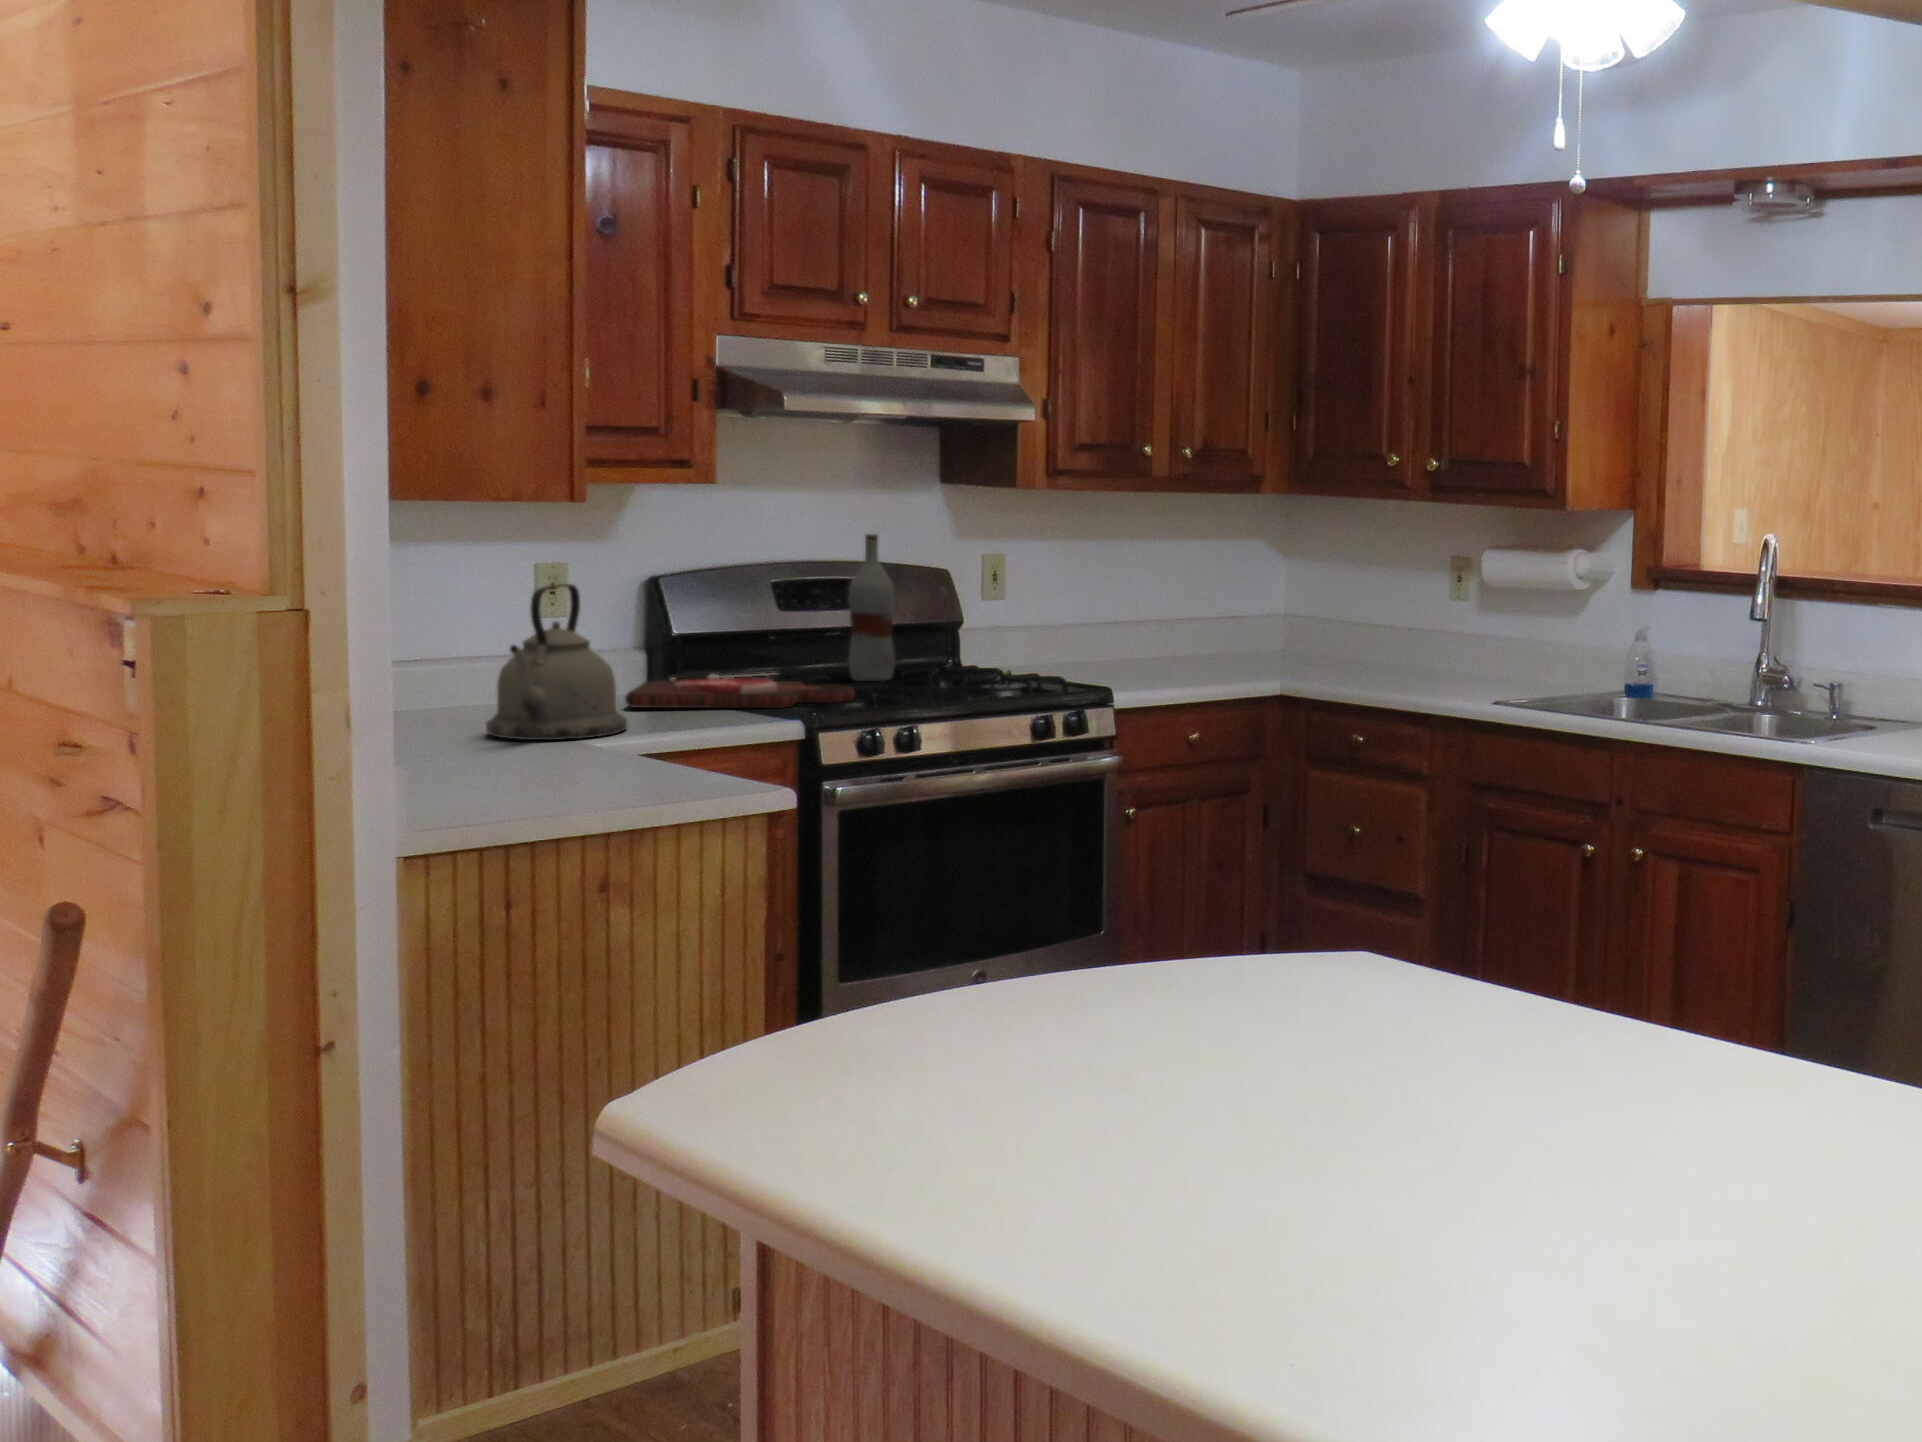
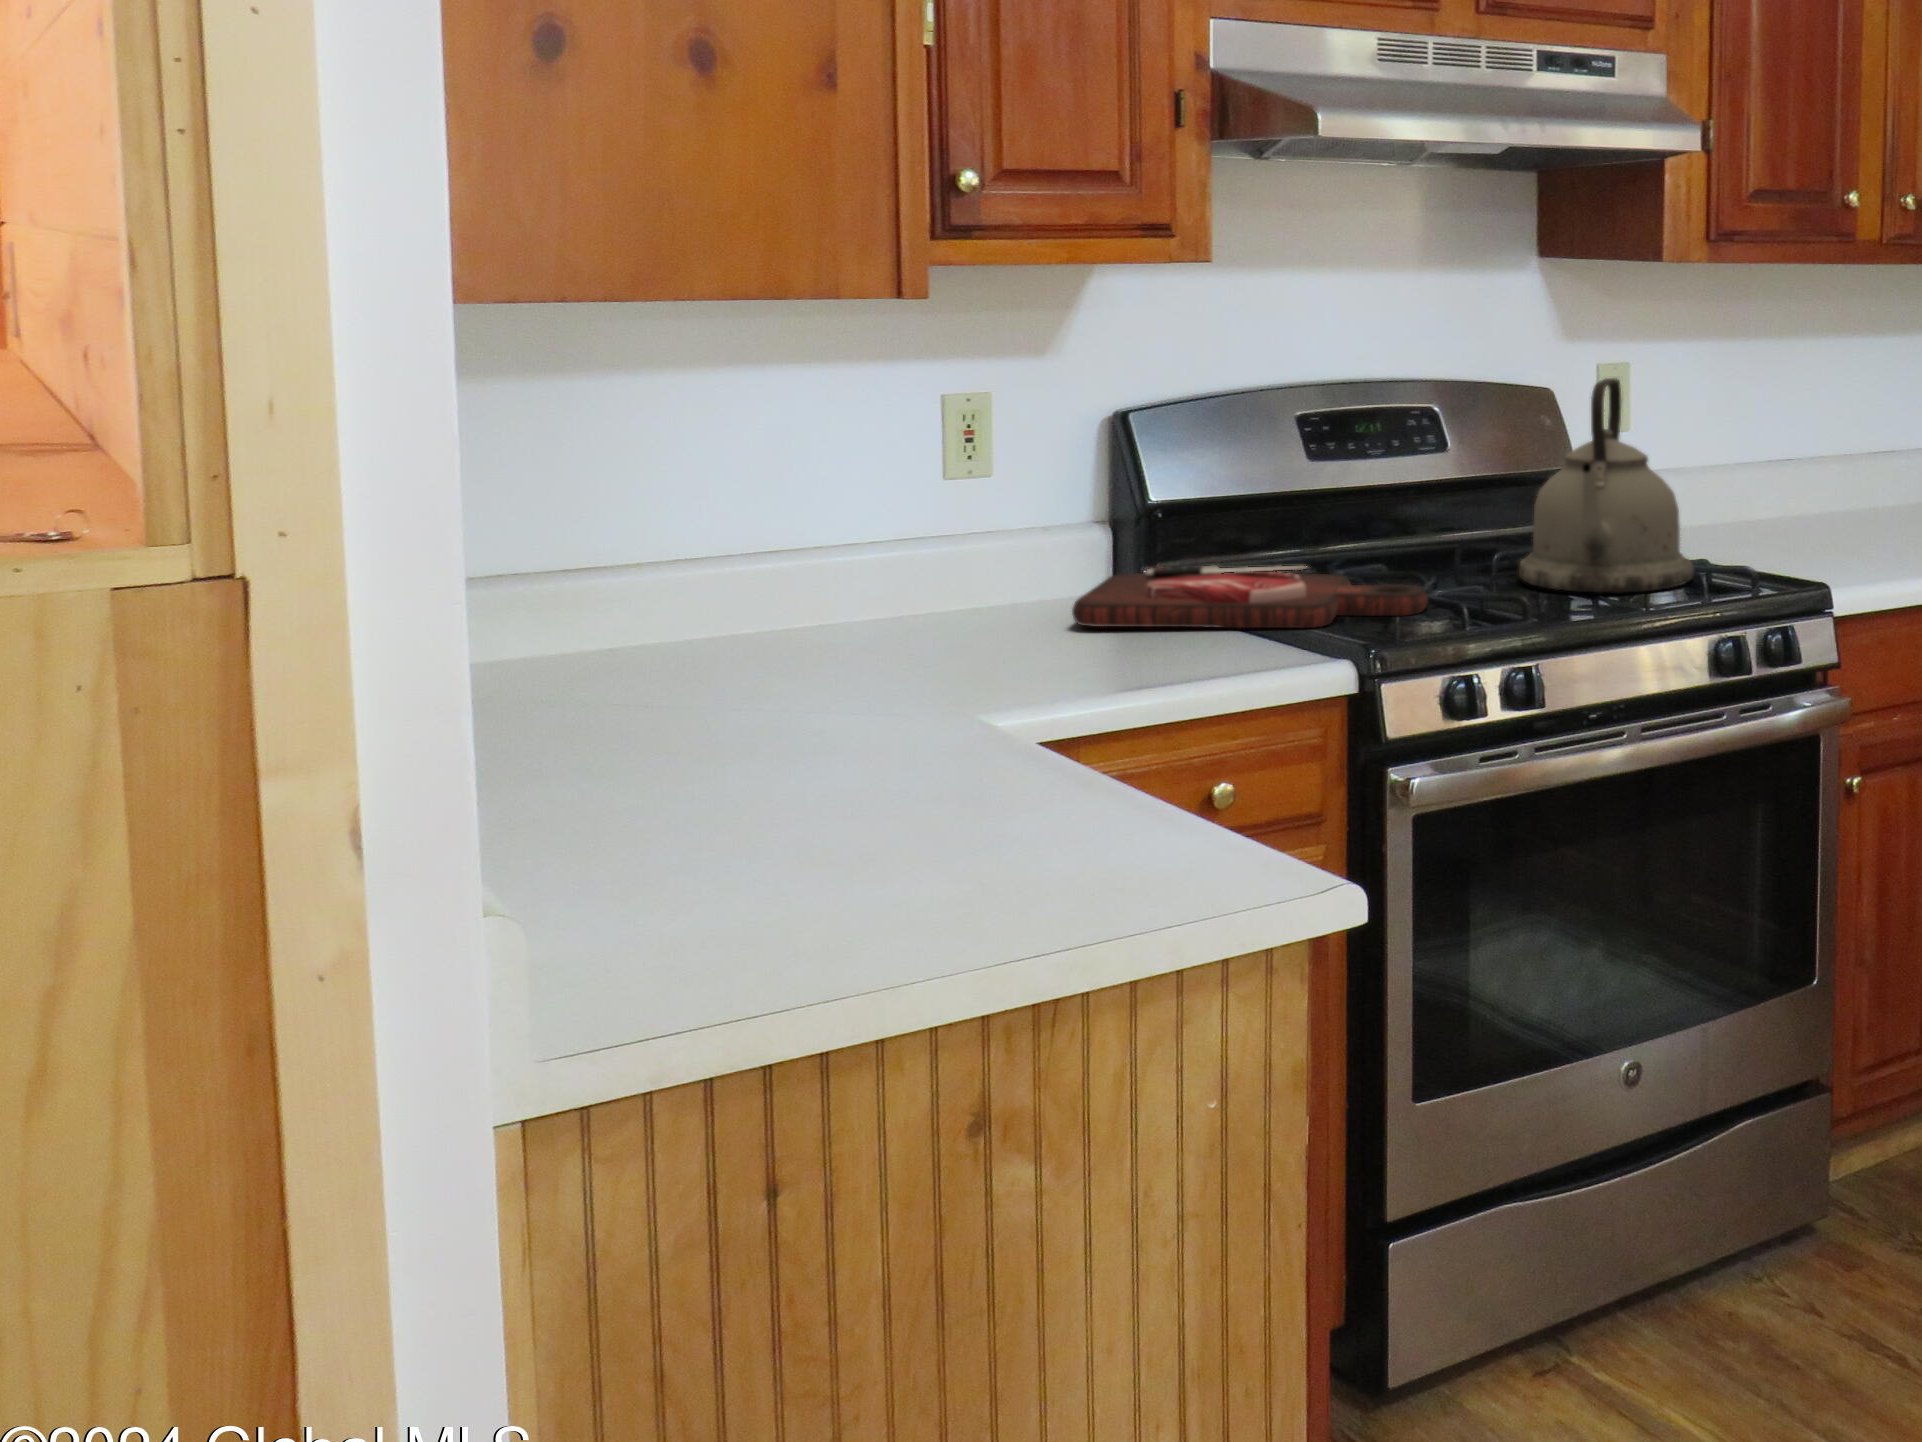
bottle: present [848,534,895,681] -> none [1411,338,1482,568]
kettle: present [486,584,627,740] -> present [1519,378,1694,593]

